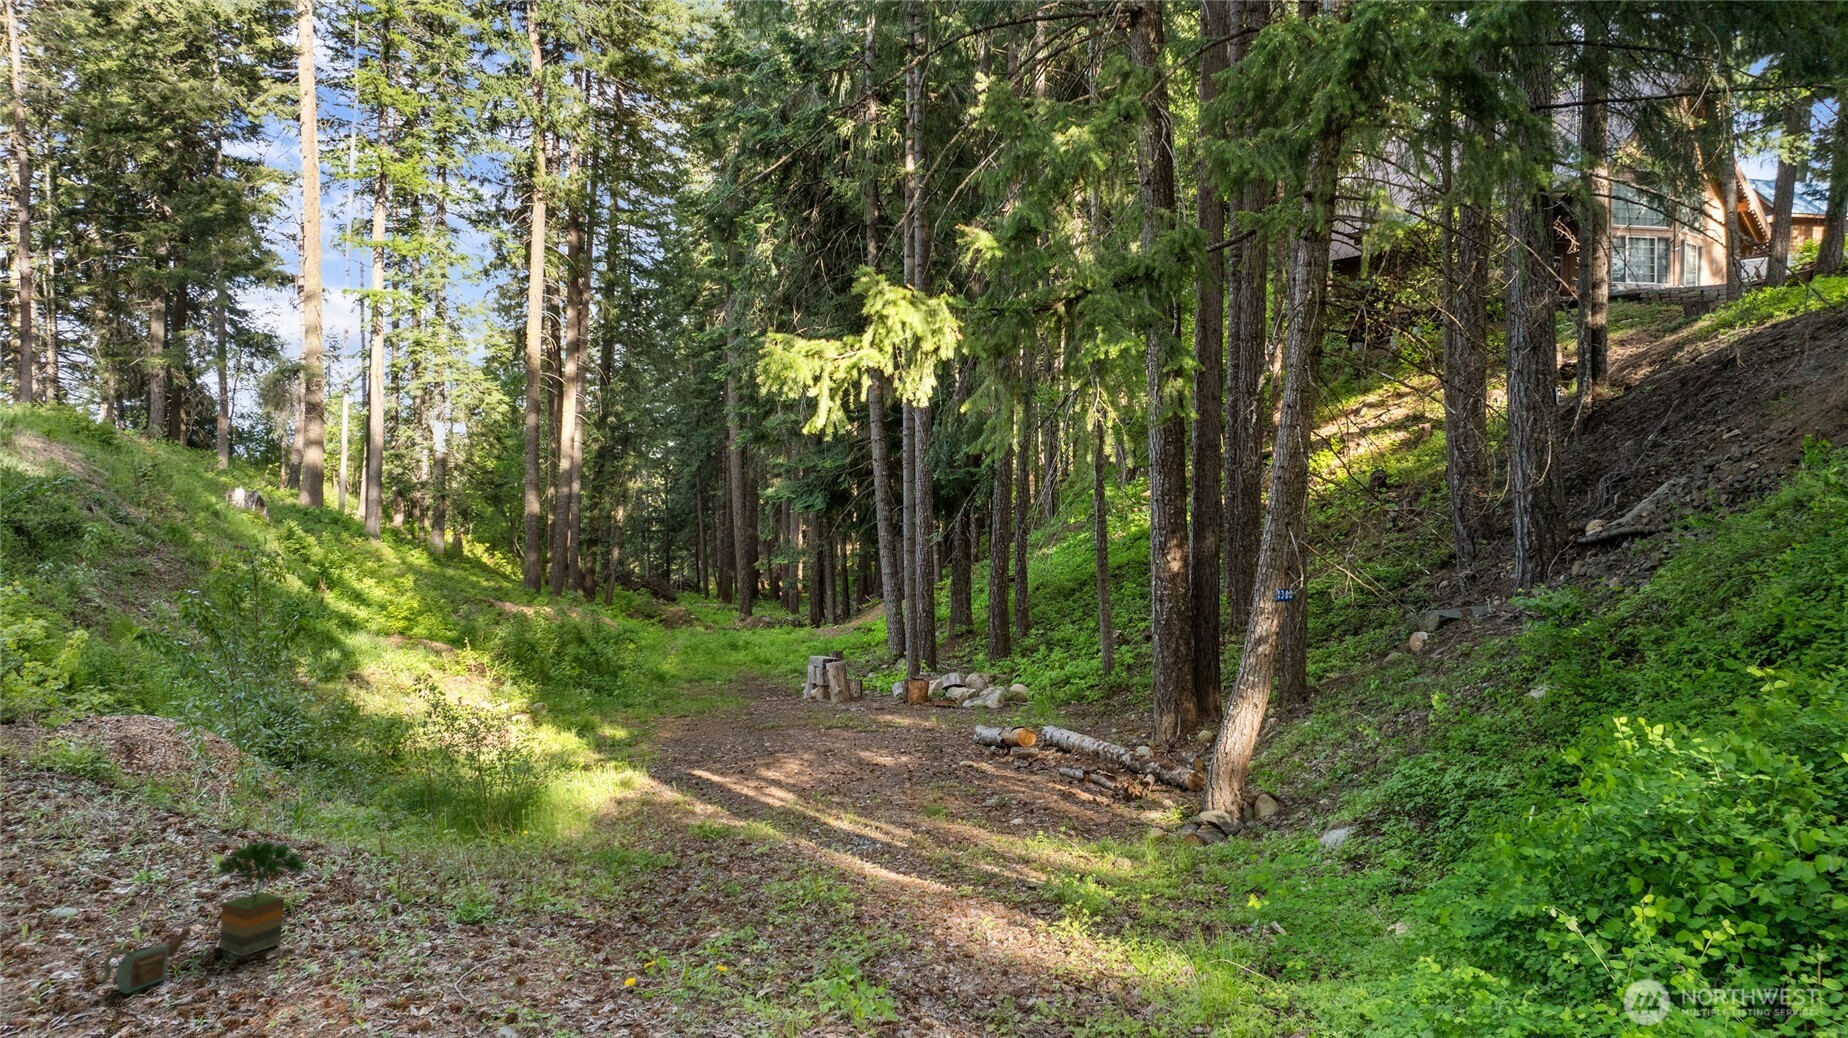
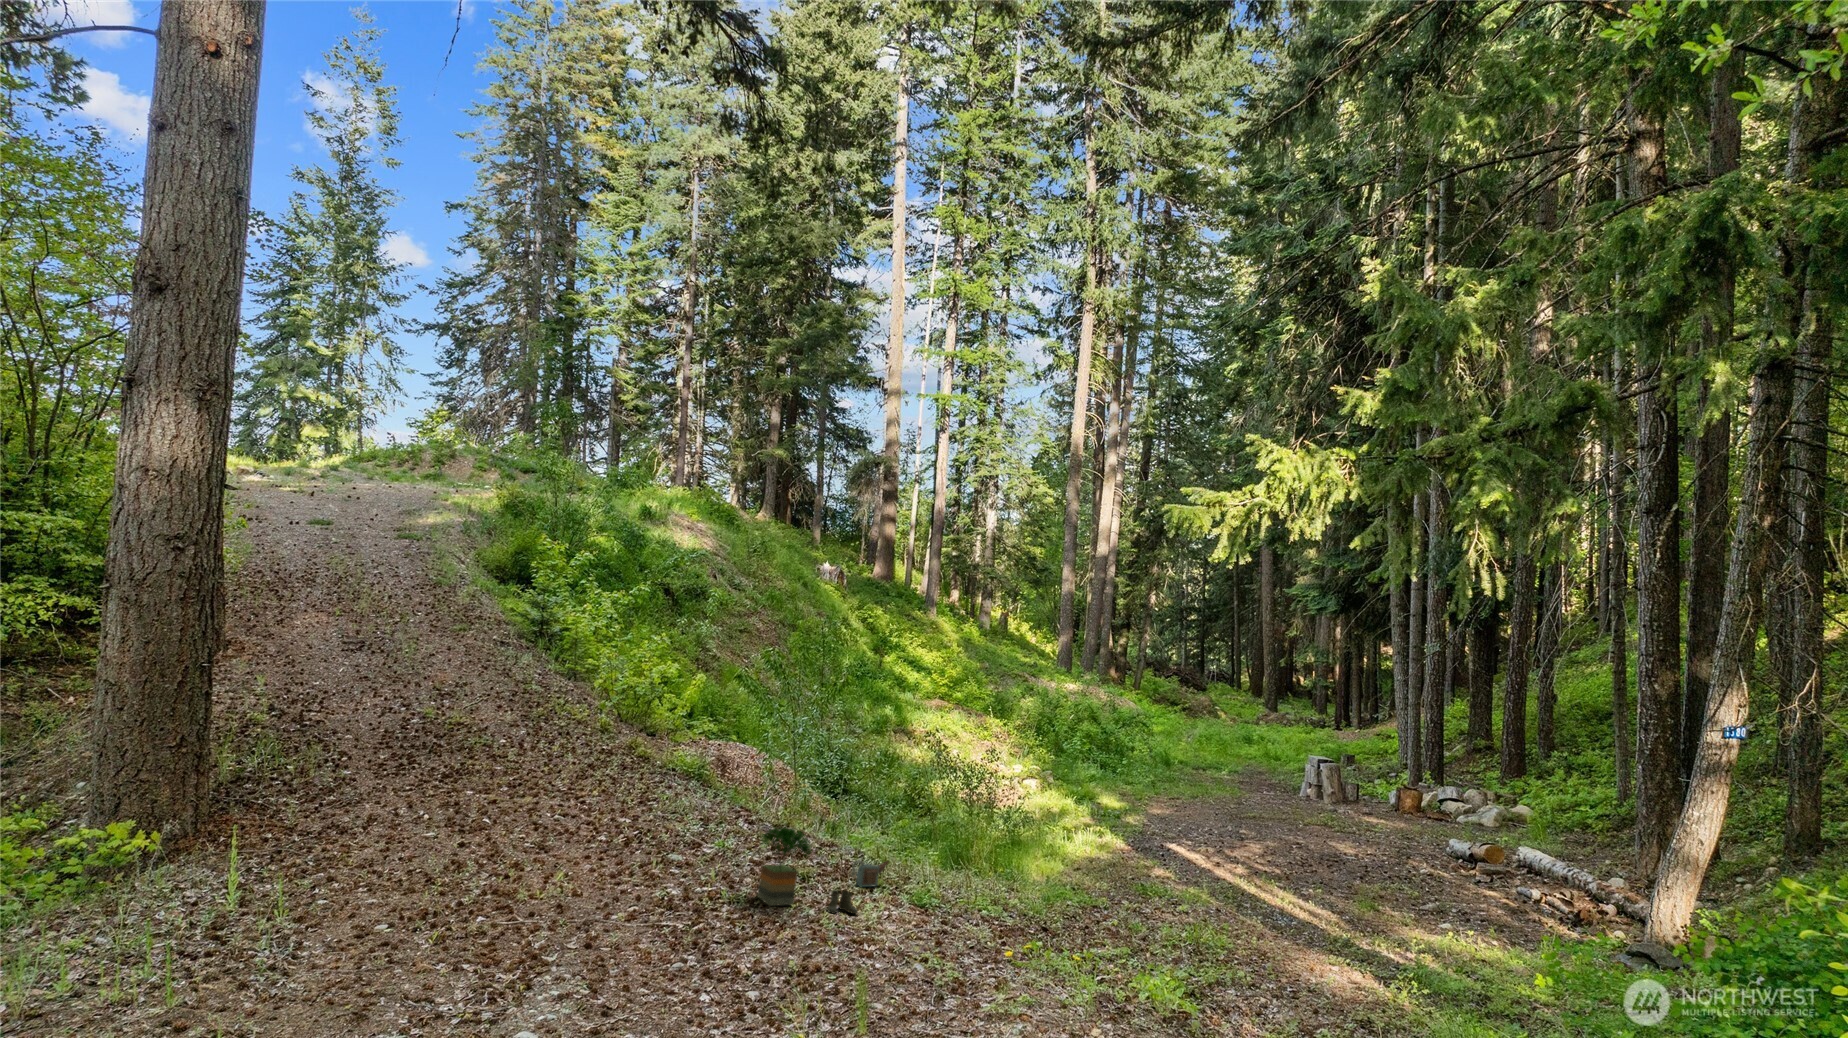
boots: none [325,902,380,938] -> present [827,890,858,914]
watering can: present [102,929,191,994] -> present [851,860,889,887]

